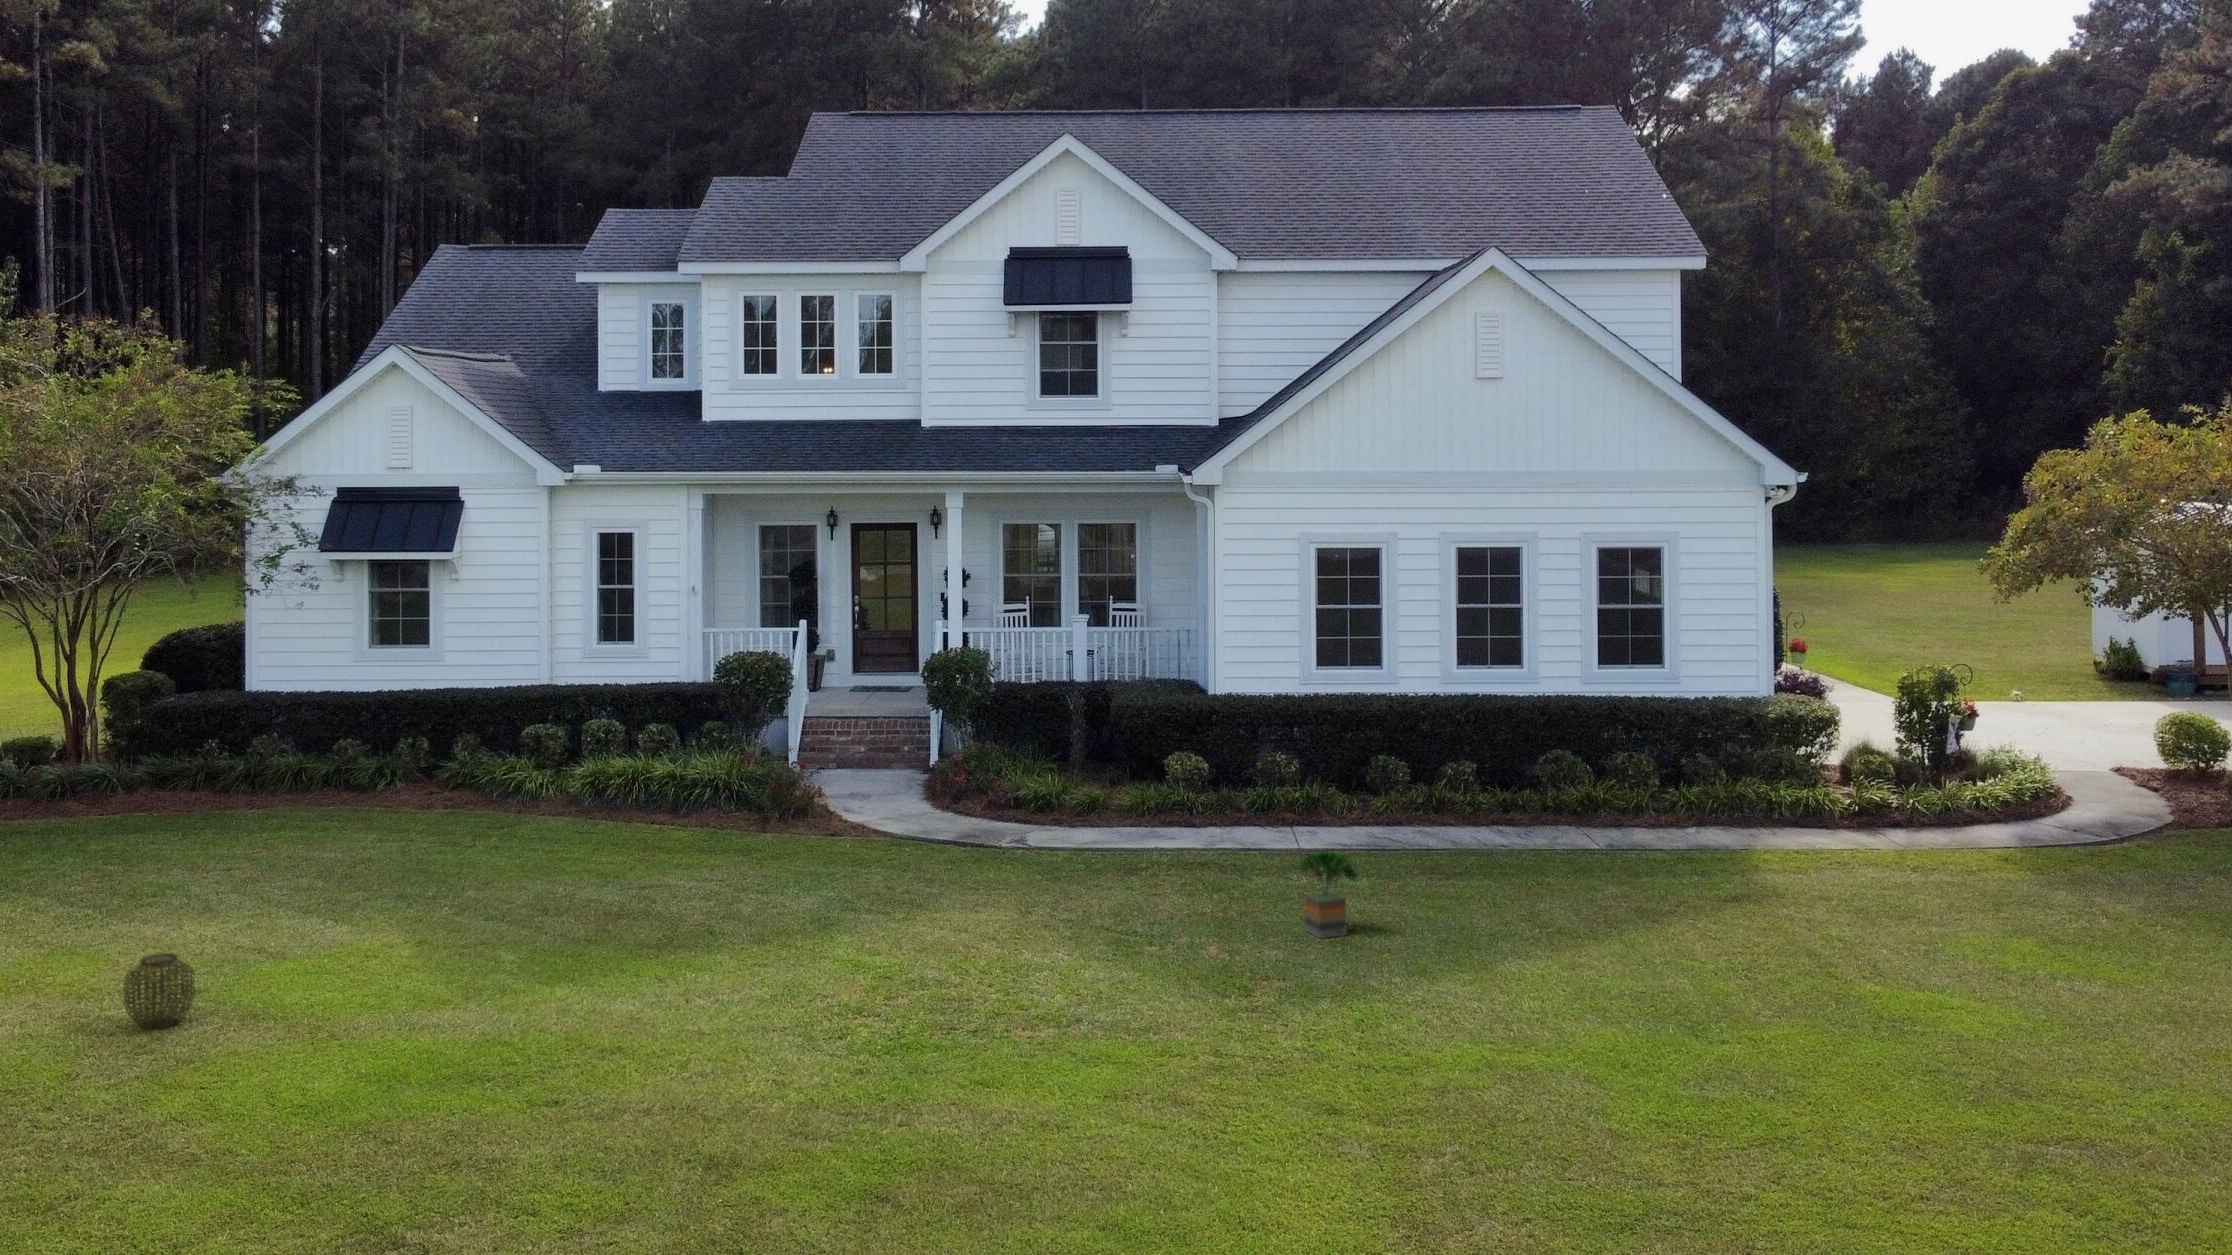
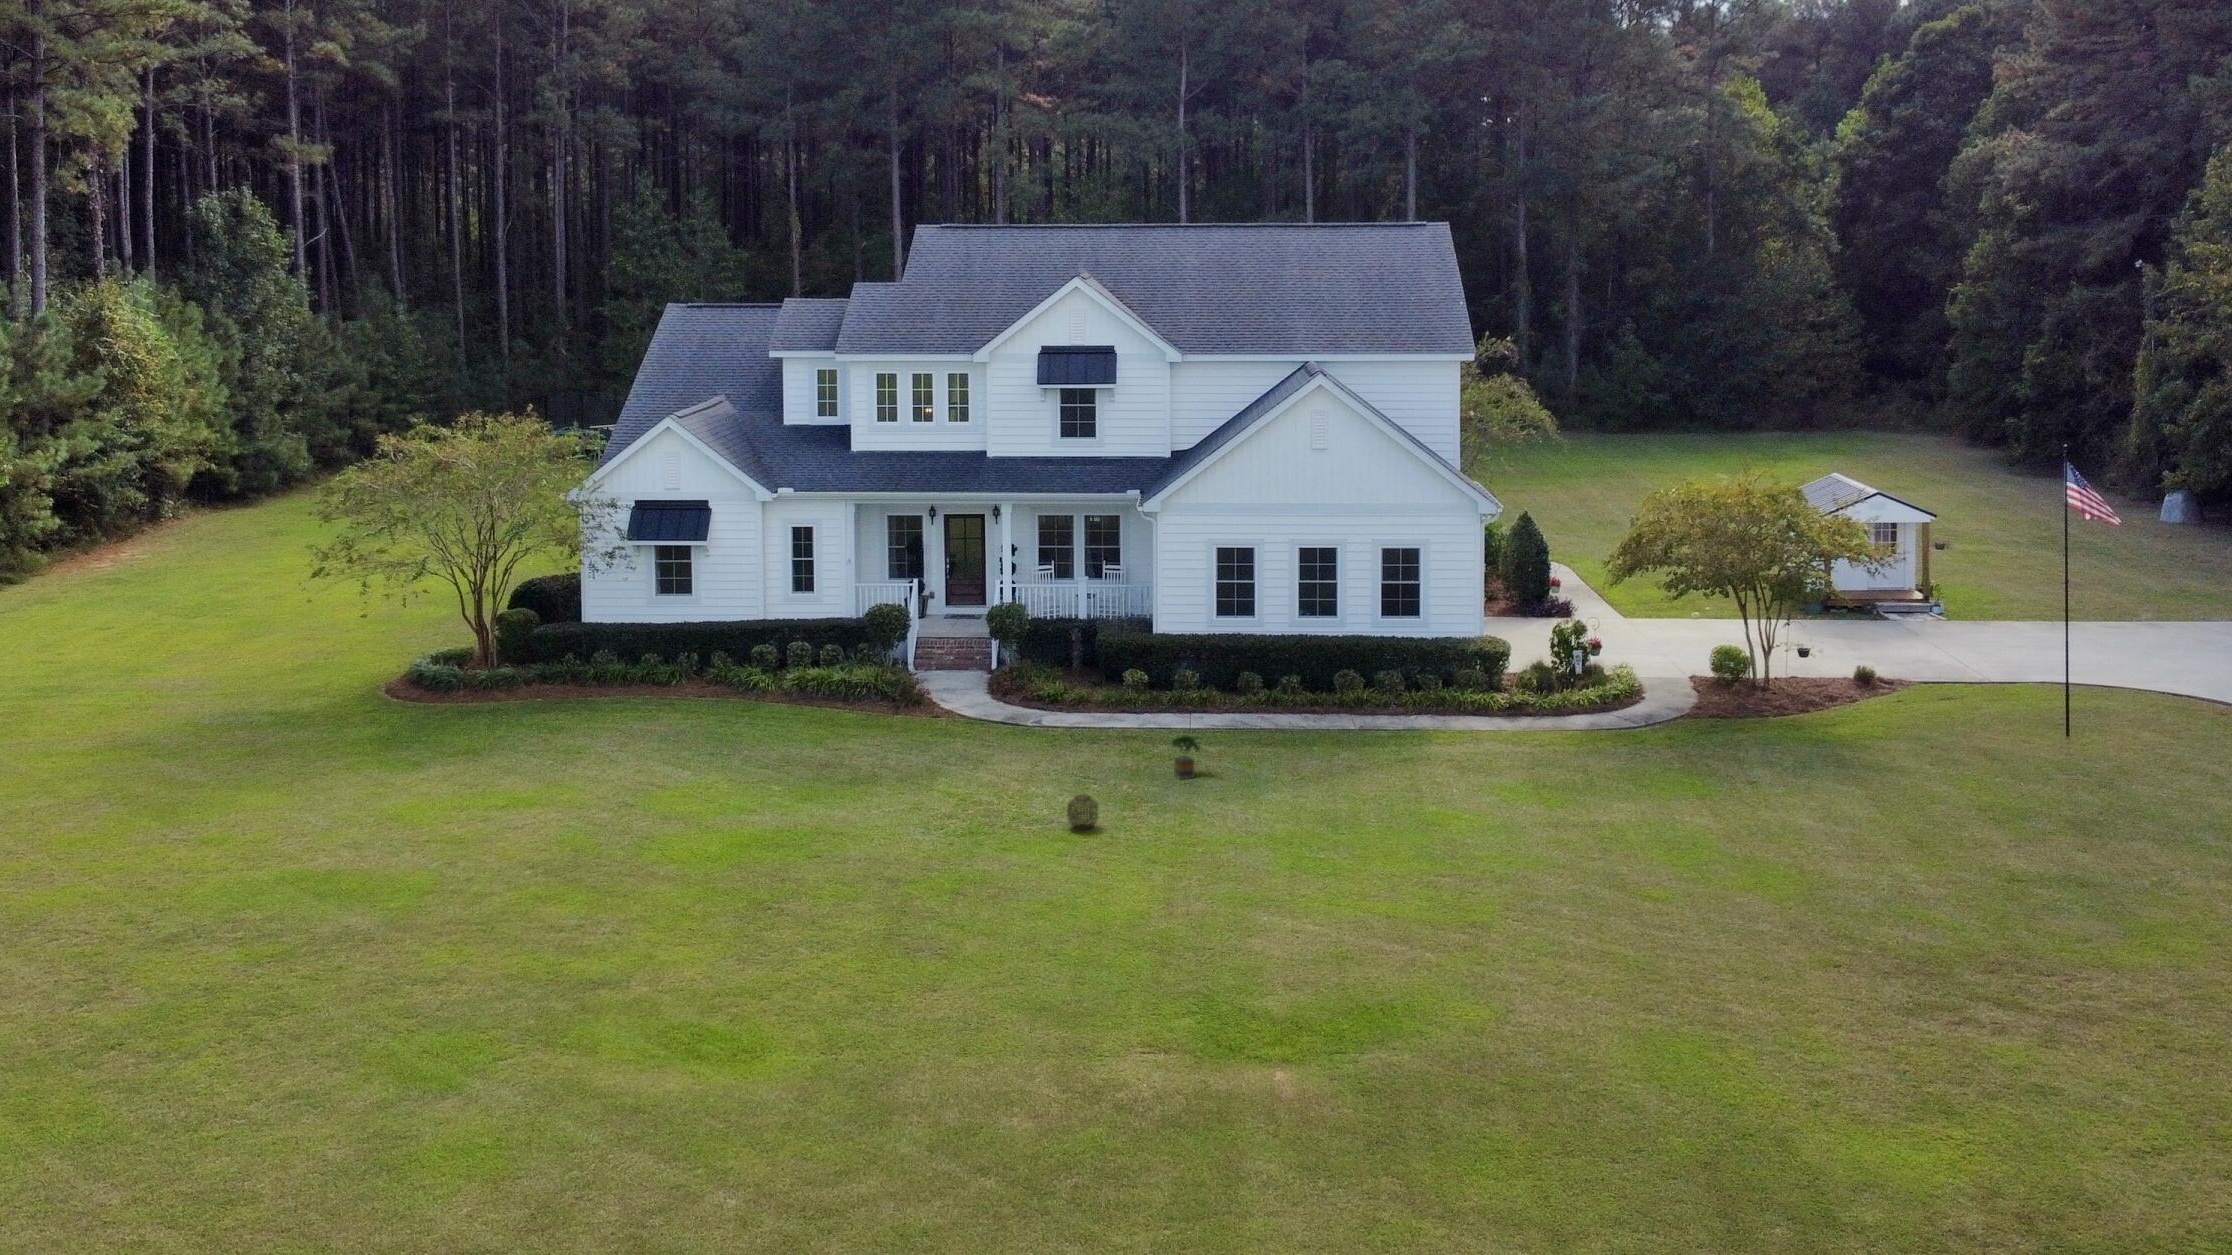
woven basket: present [124,953,195,1029] -> present [1067,794,1098,831]

